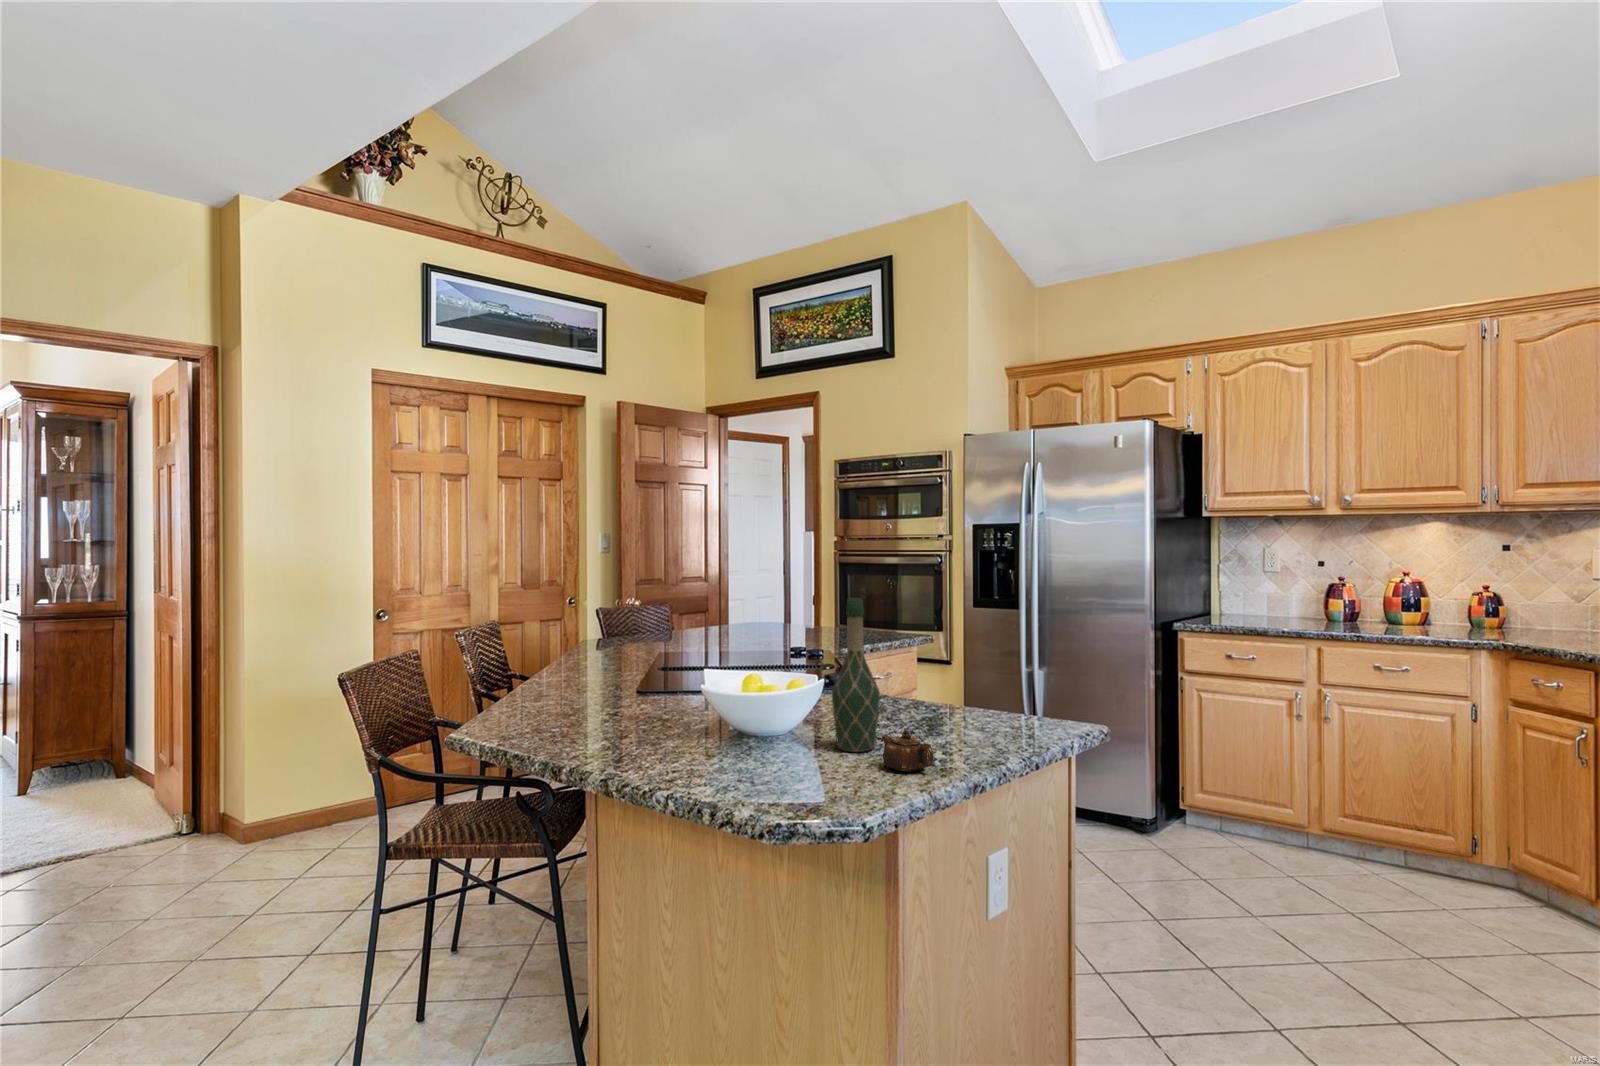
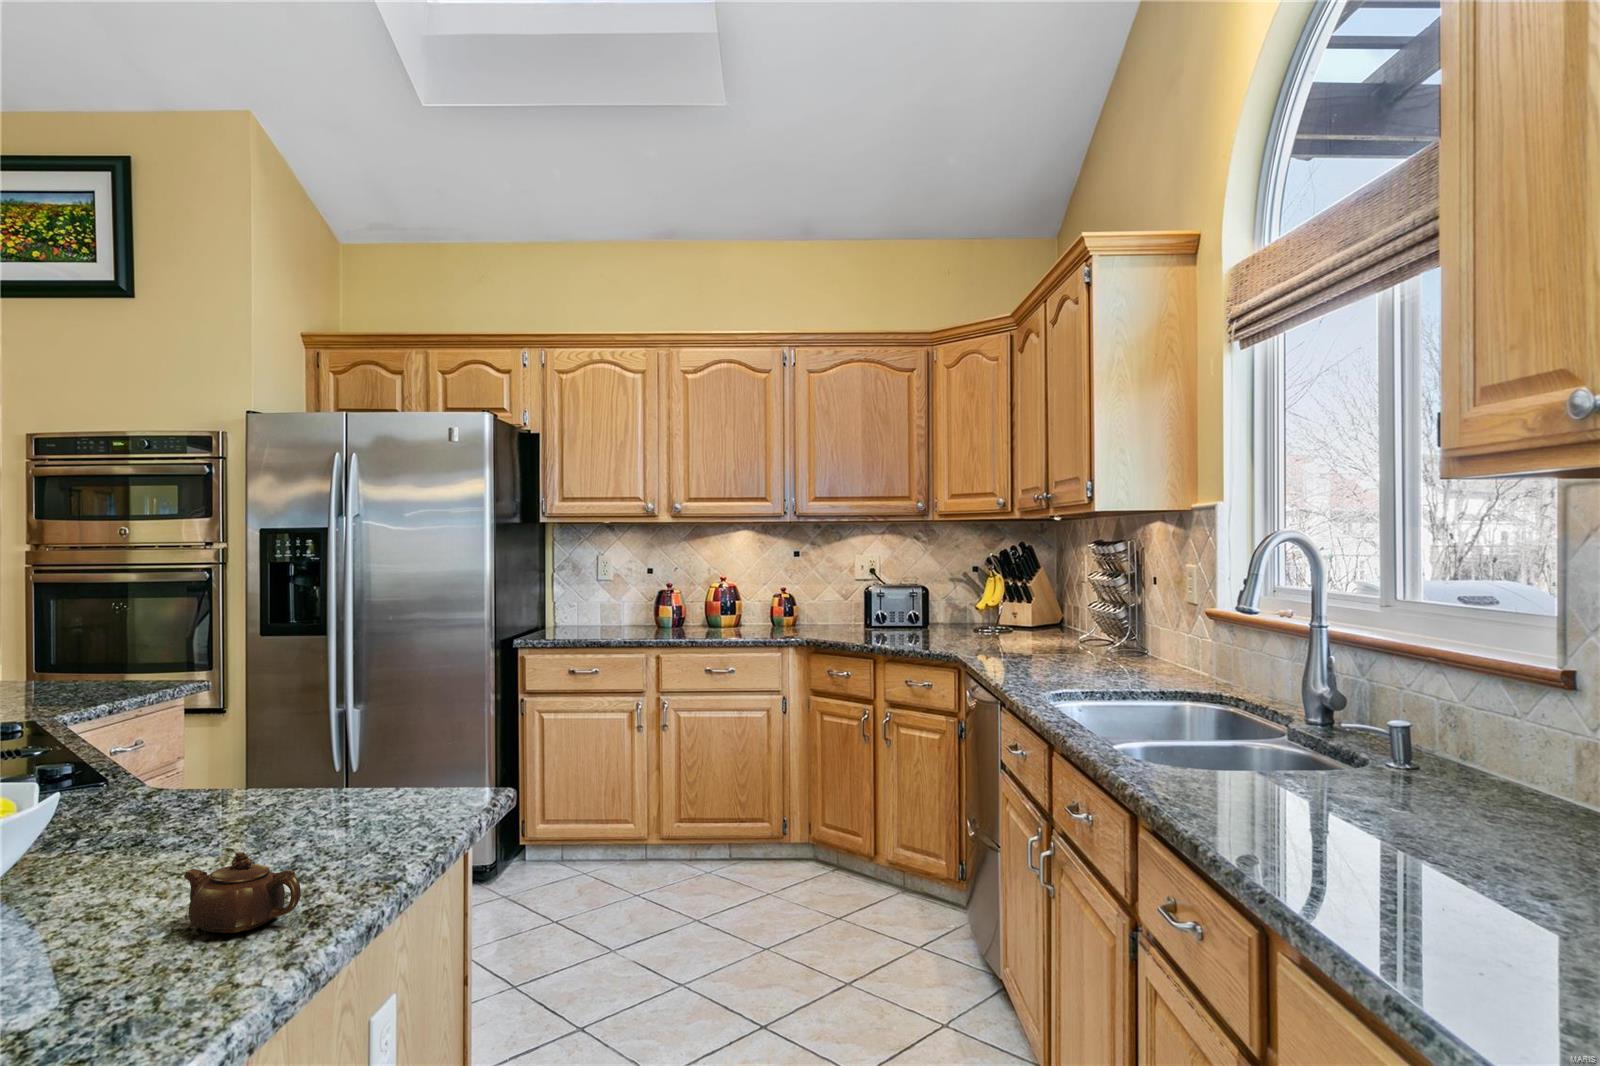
wine bottle: present [832,598,880,752] -> none [57,618,171,914]

